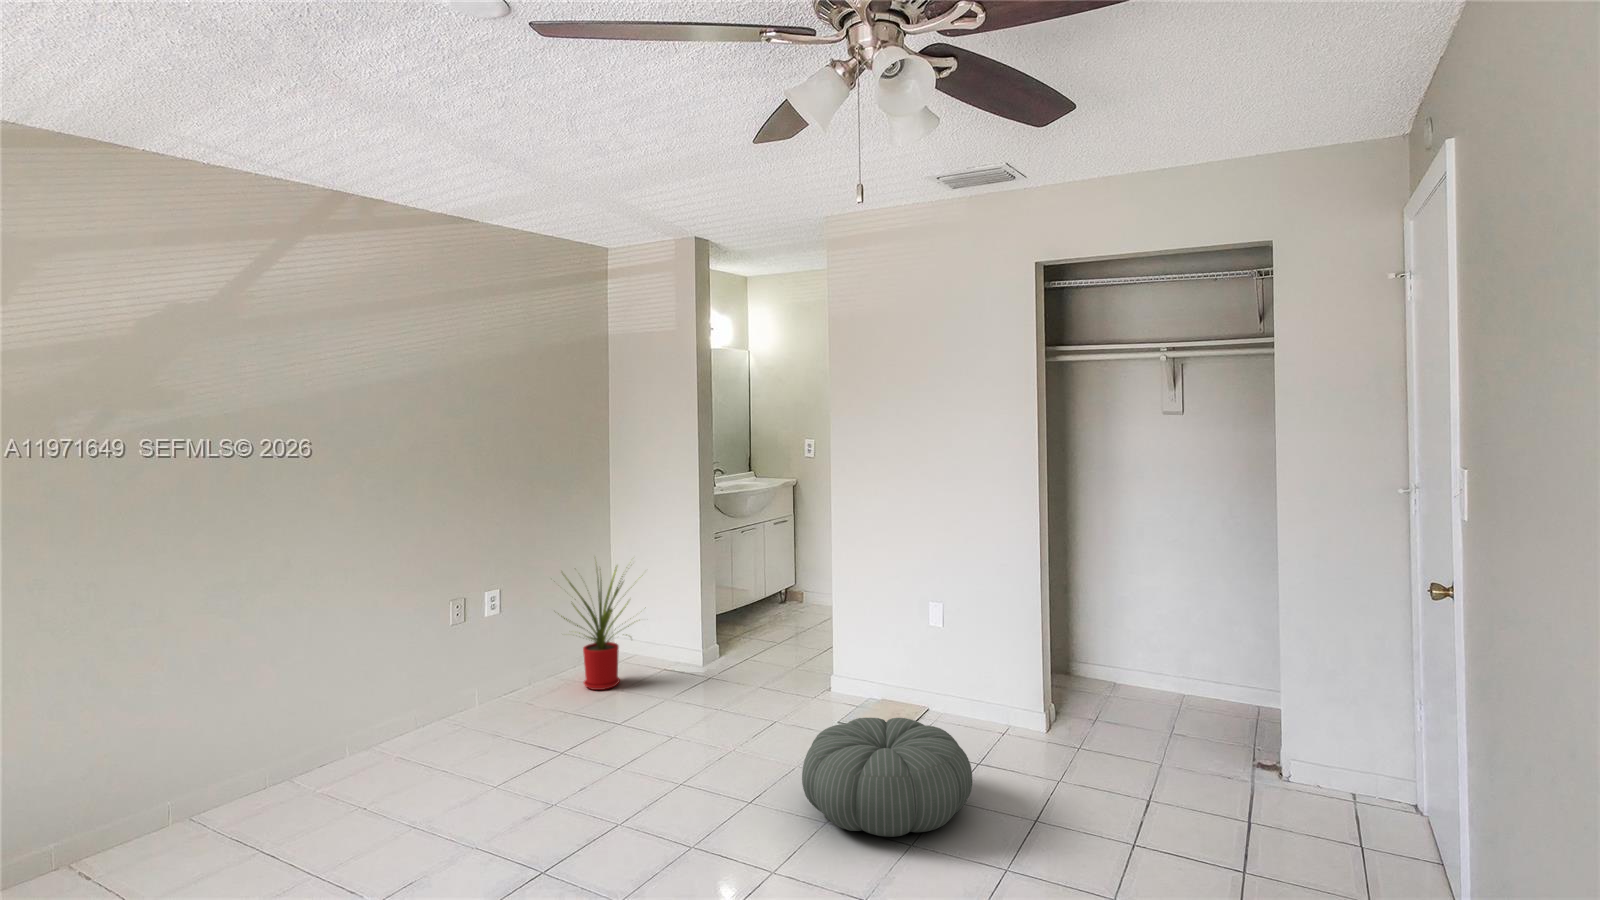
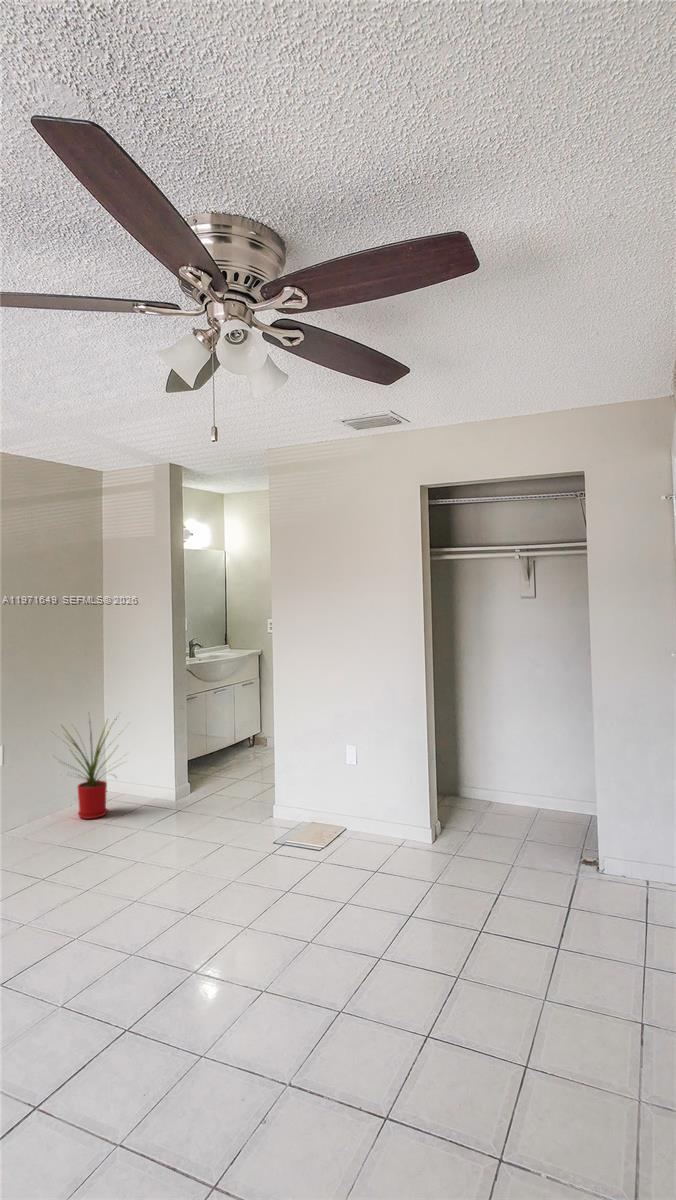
pouf: present [802,718,972,837] -> none [232,836,364,931]

